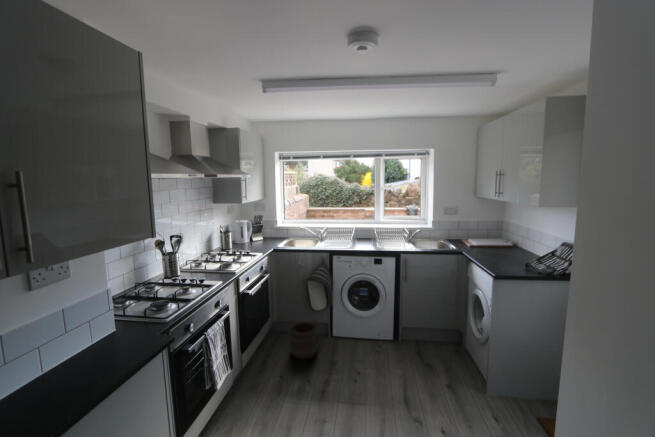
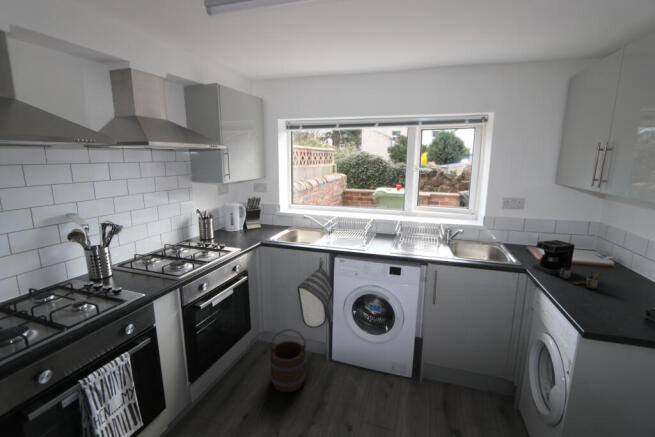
coffee maker: none [467,232,505,258] -> present [533,240,602,289]

